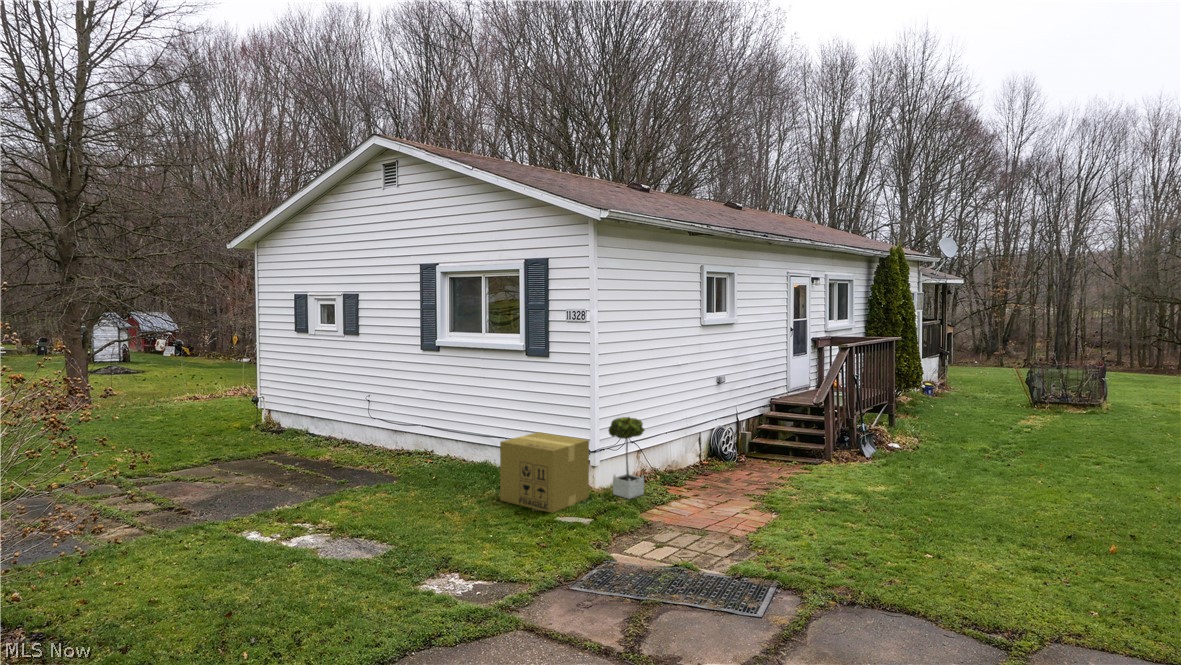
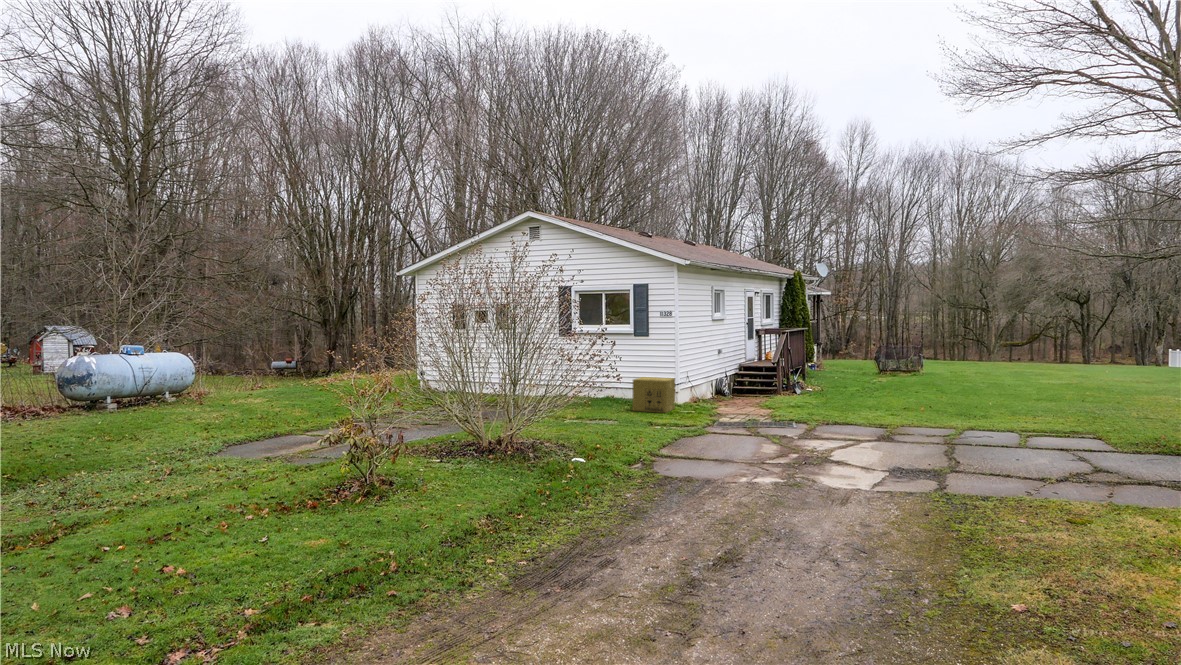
potted tree: present [608,417,645,499] -> none [683,365,701,408]

